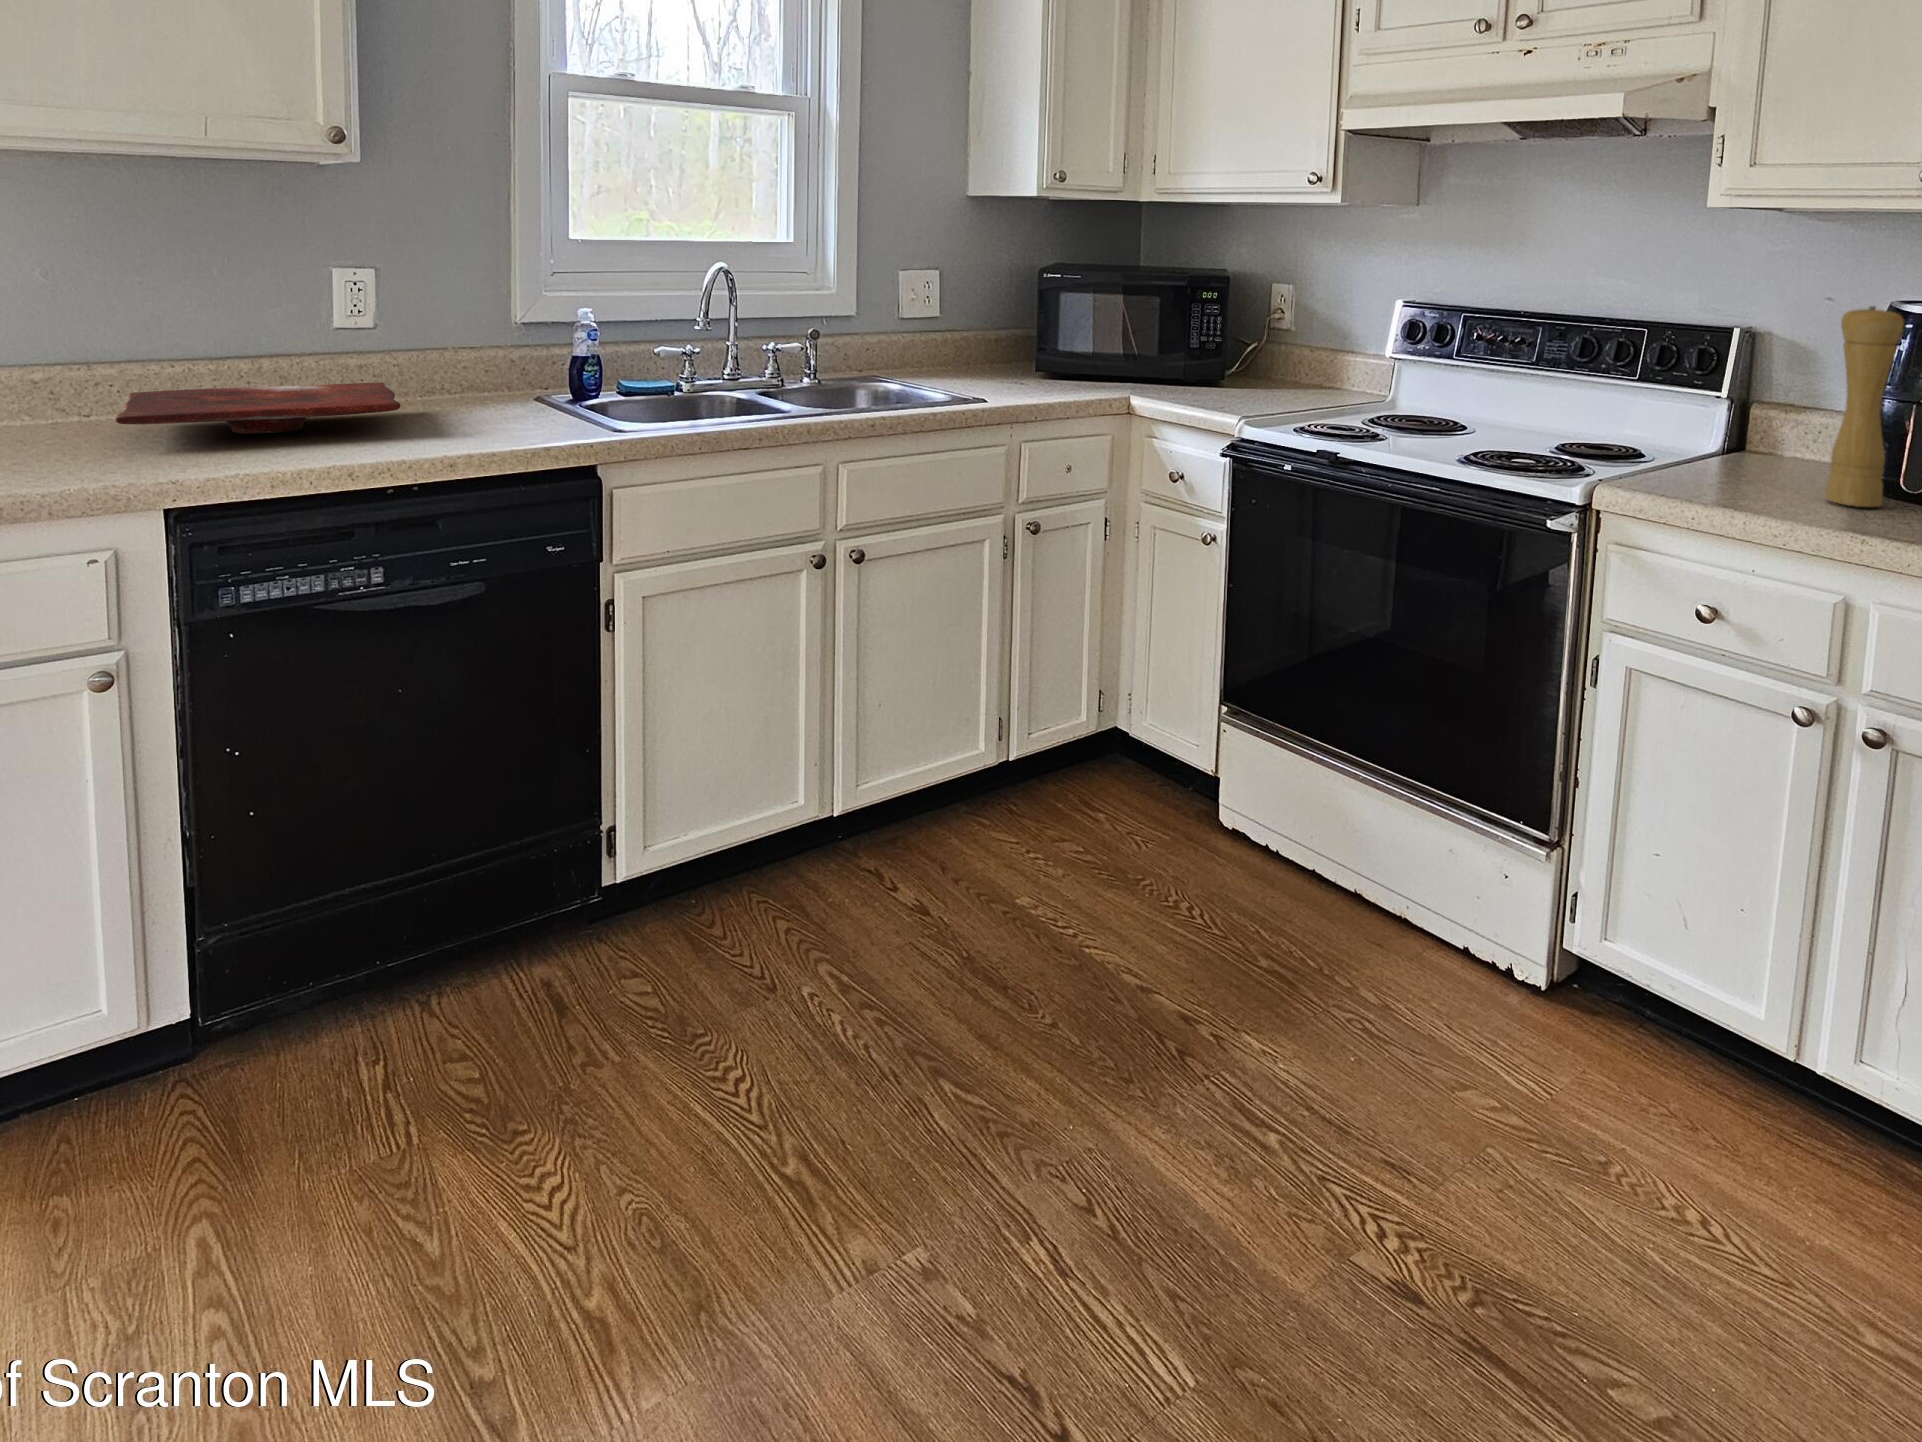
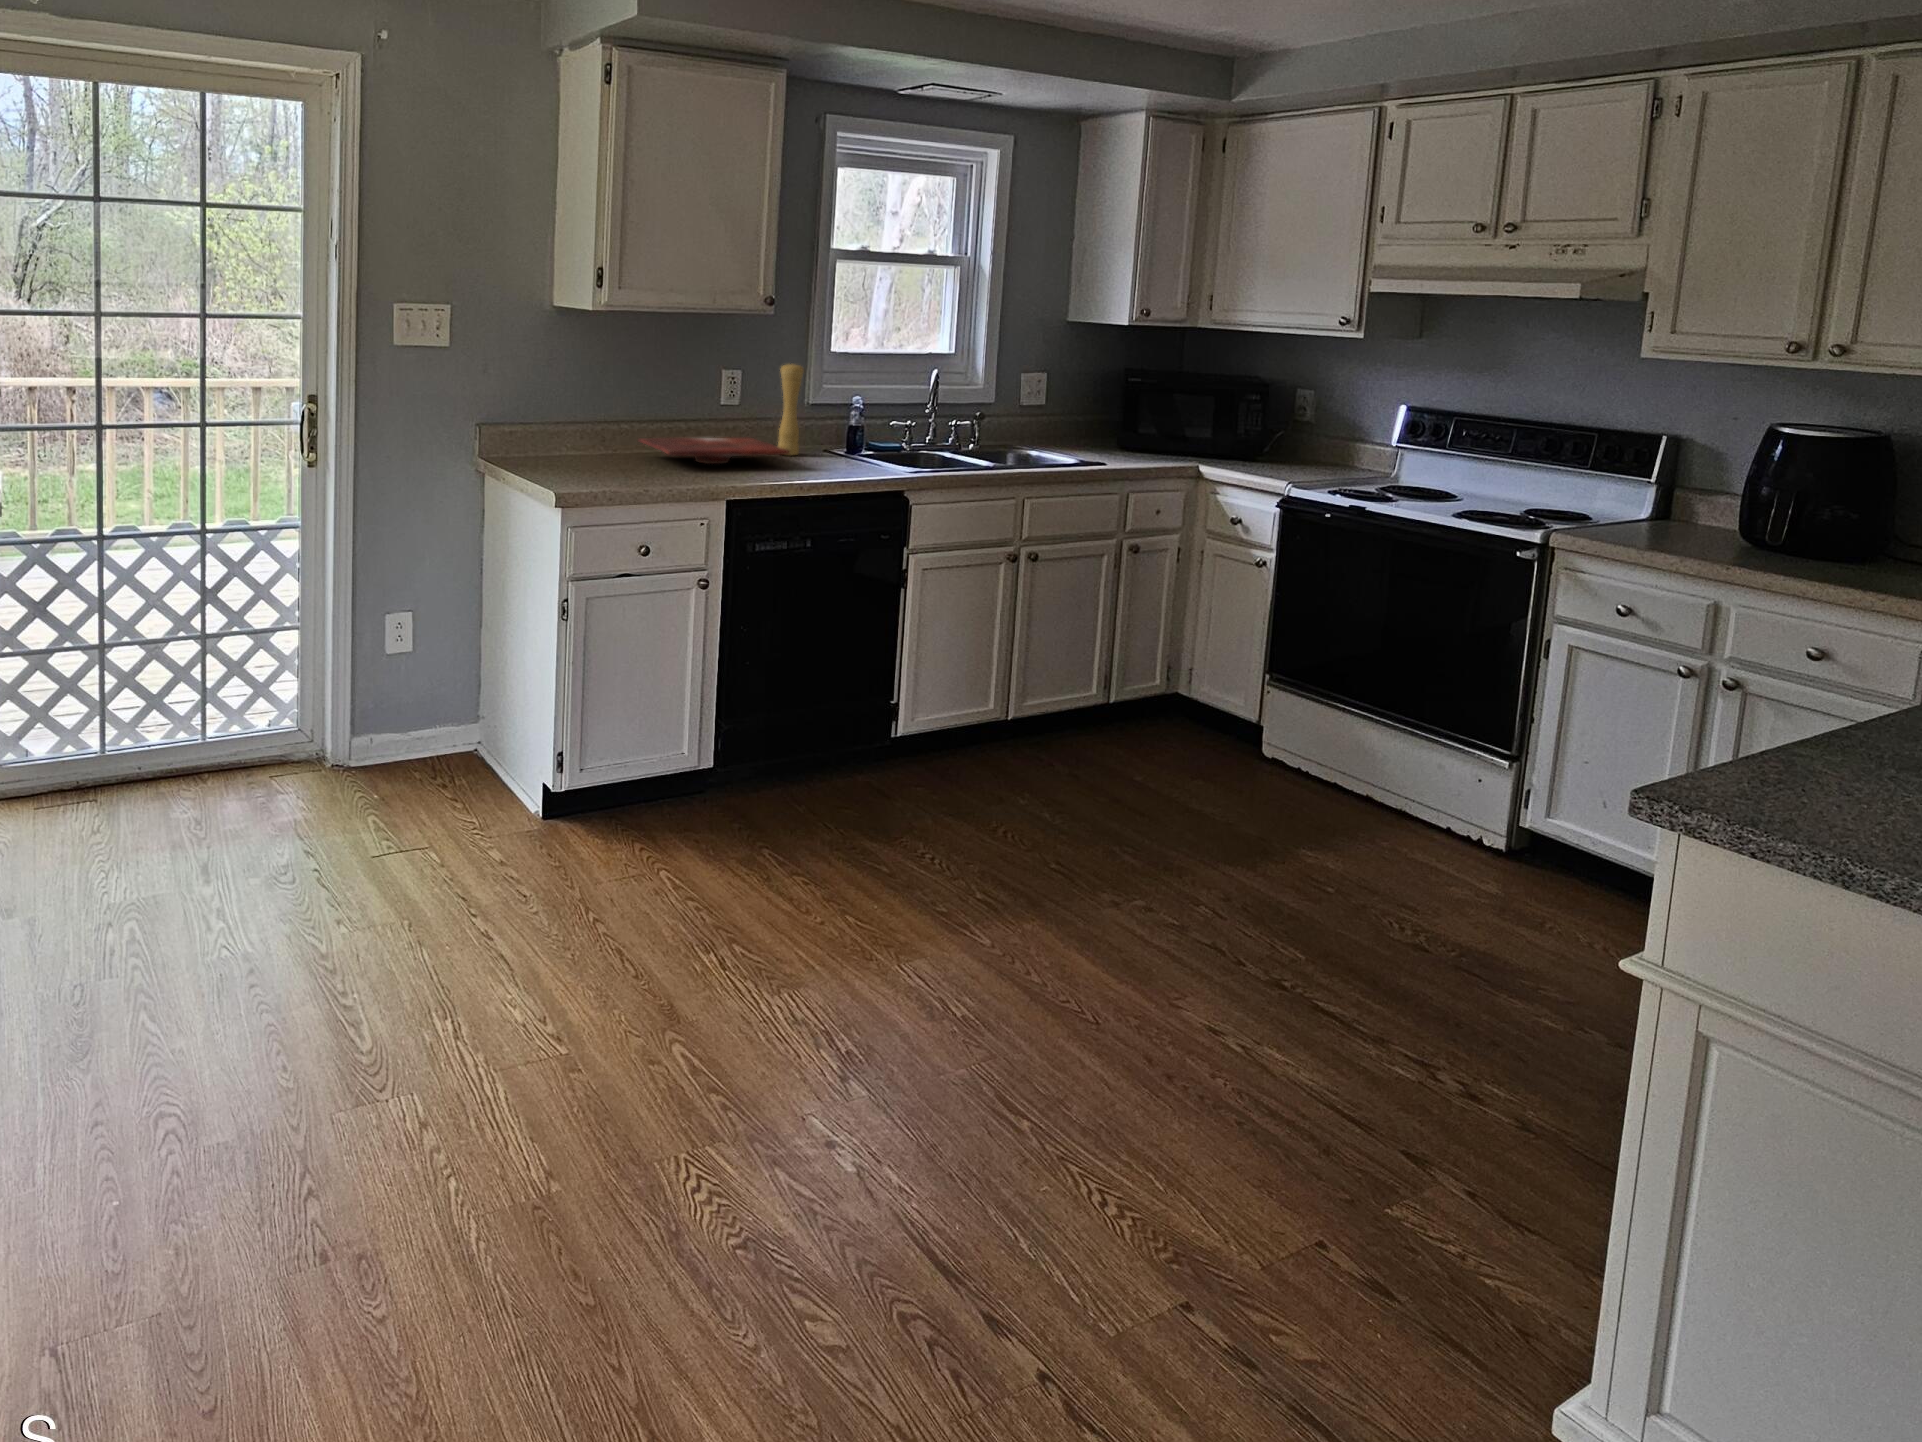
pepper mill: present [1826,306,1904,507] -> present [778,364,804,455]

